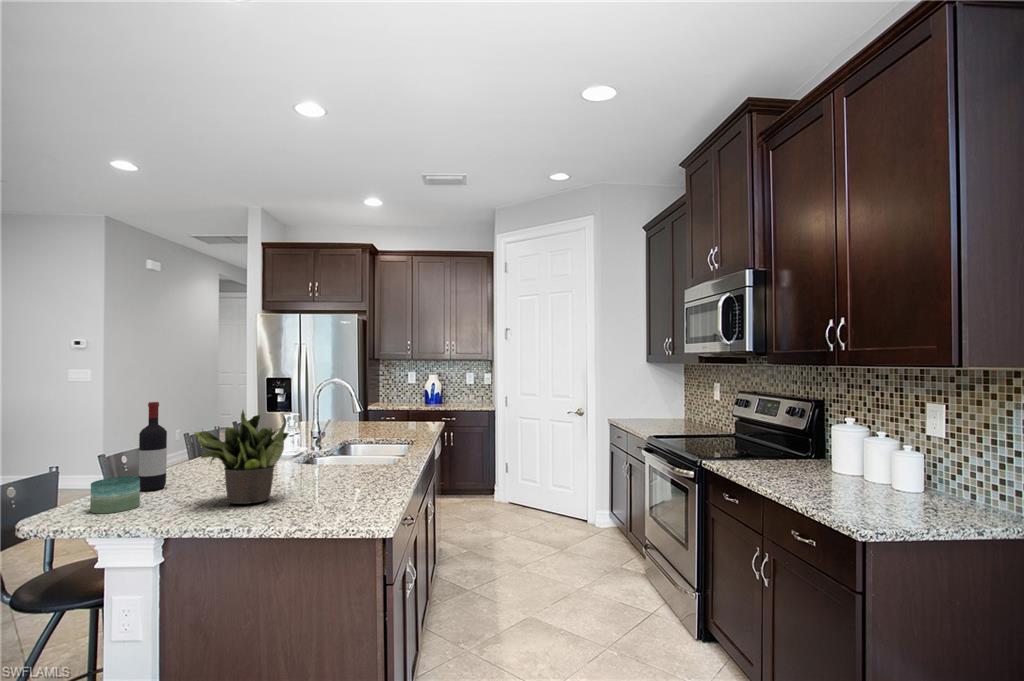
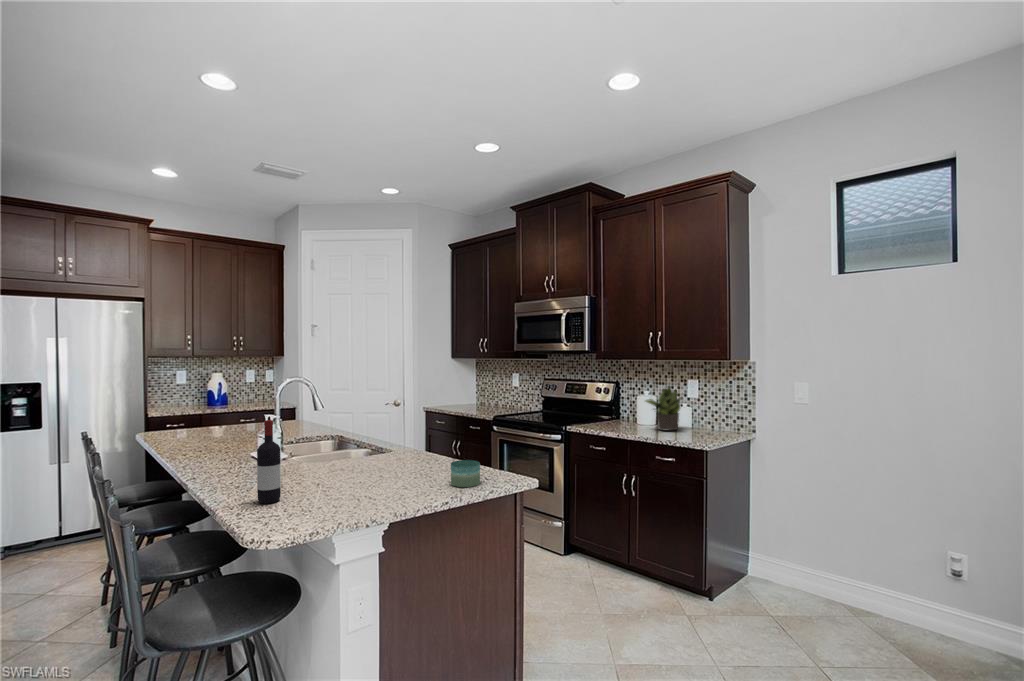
potted plant: present [194,411,289,504] -> present [646,387,681,431]
candle: present [90,477,140,513] -> present [451,460,480,487]

